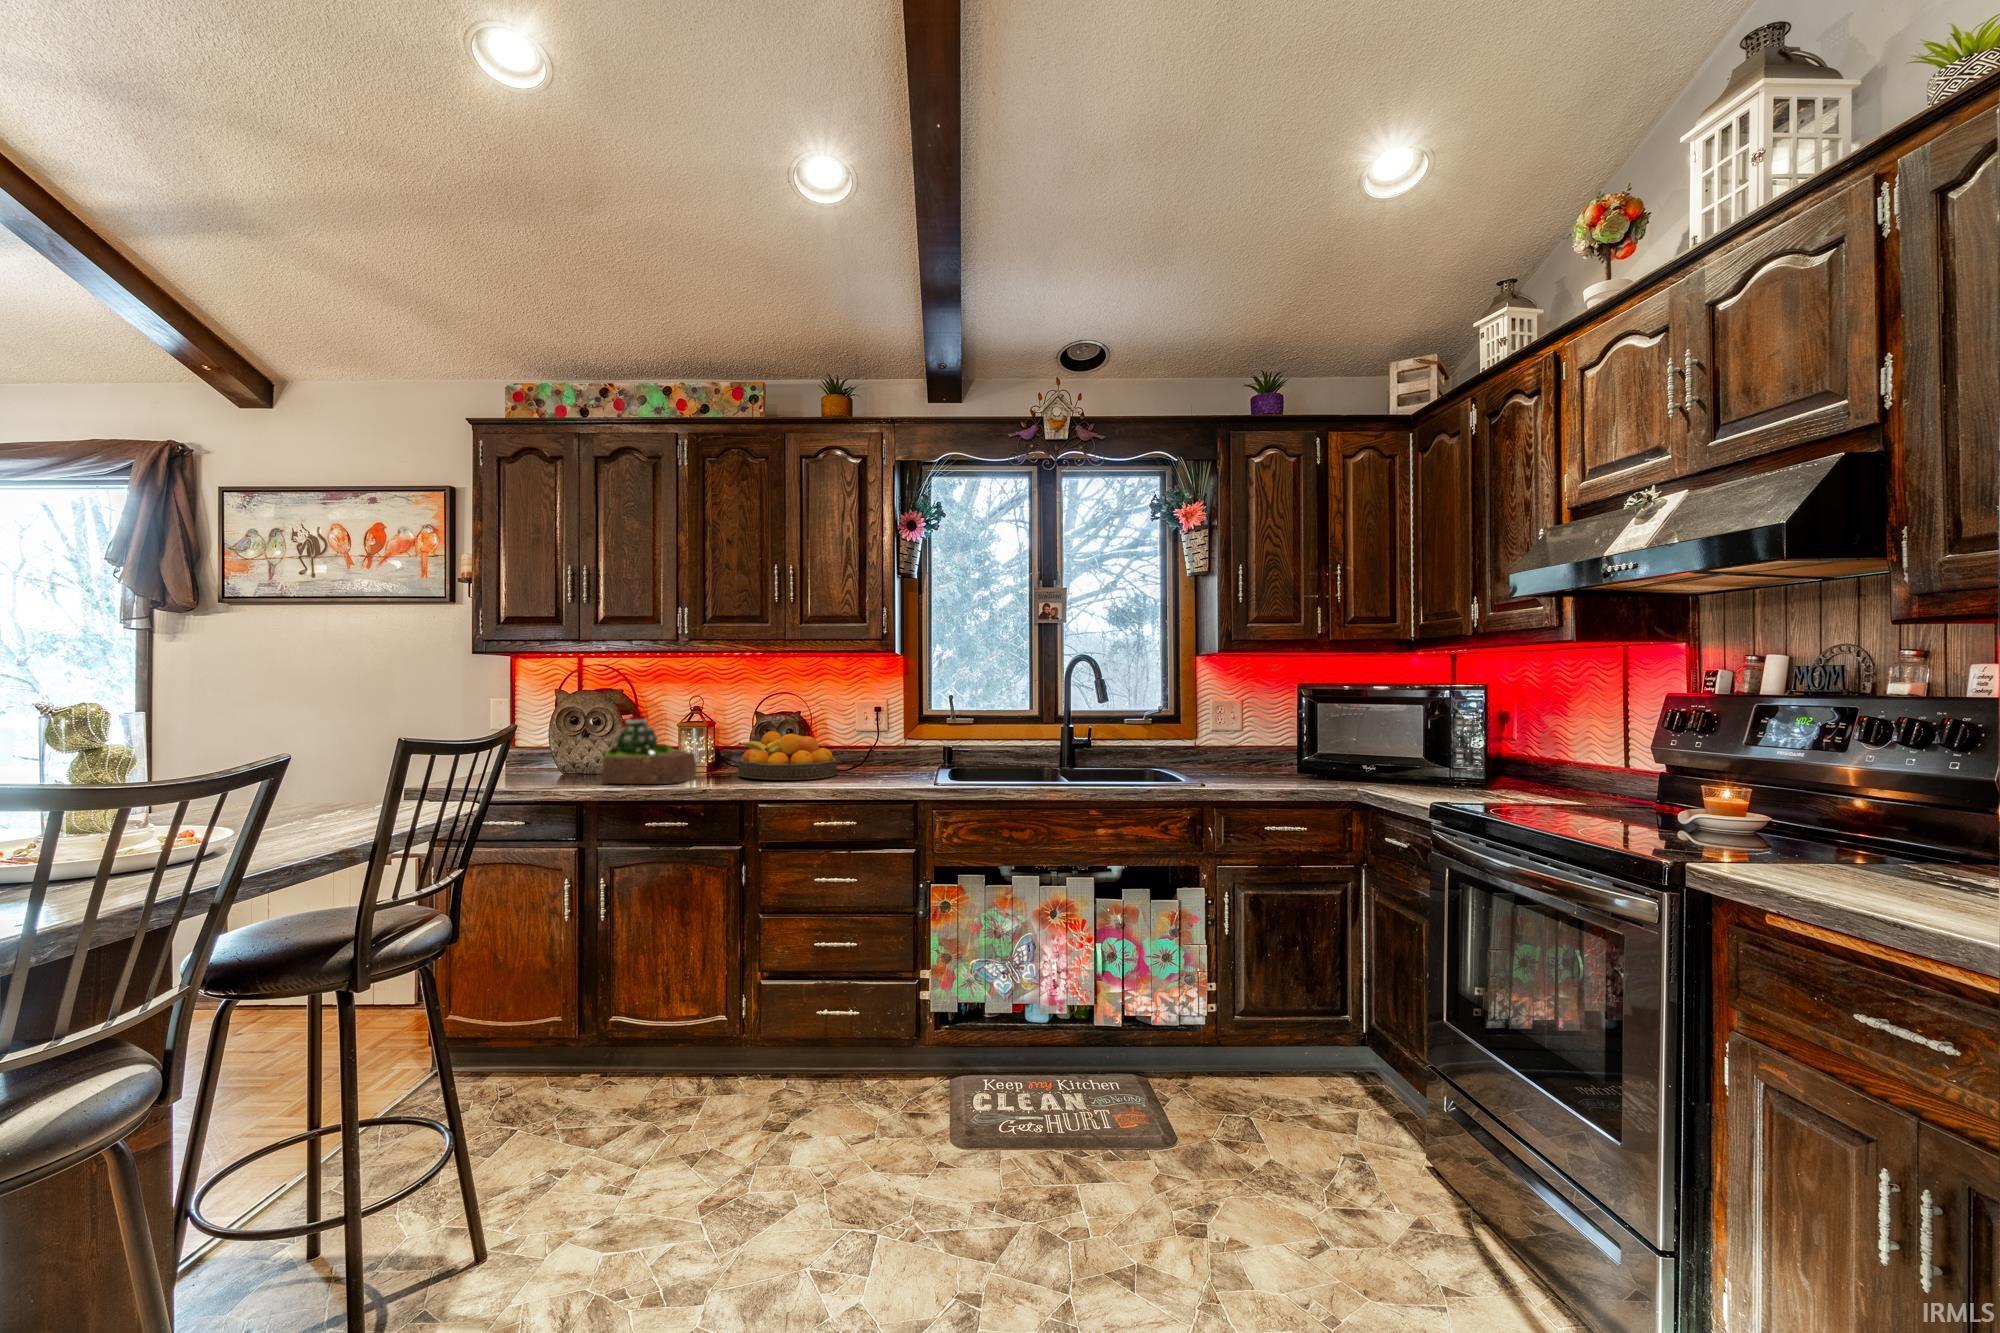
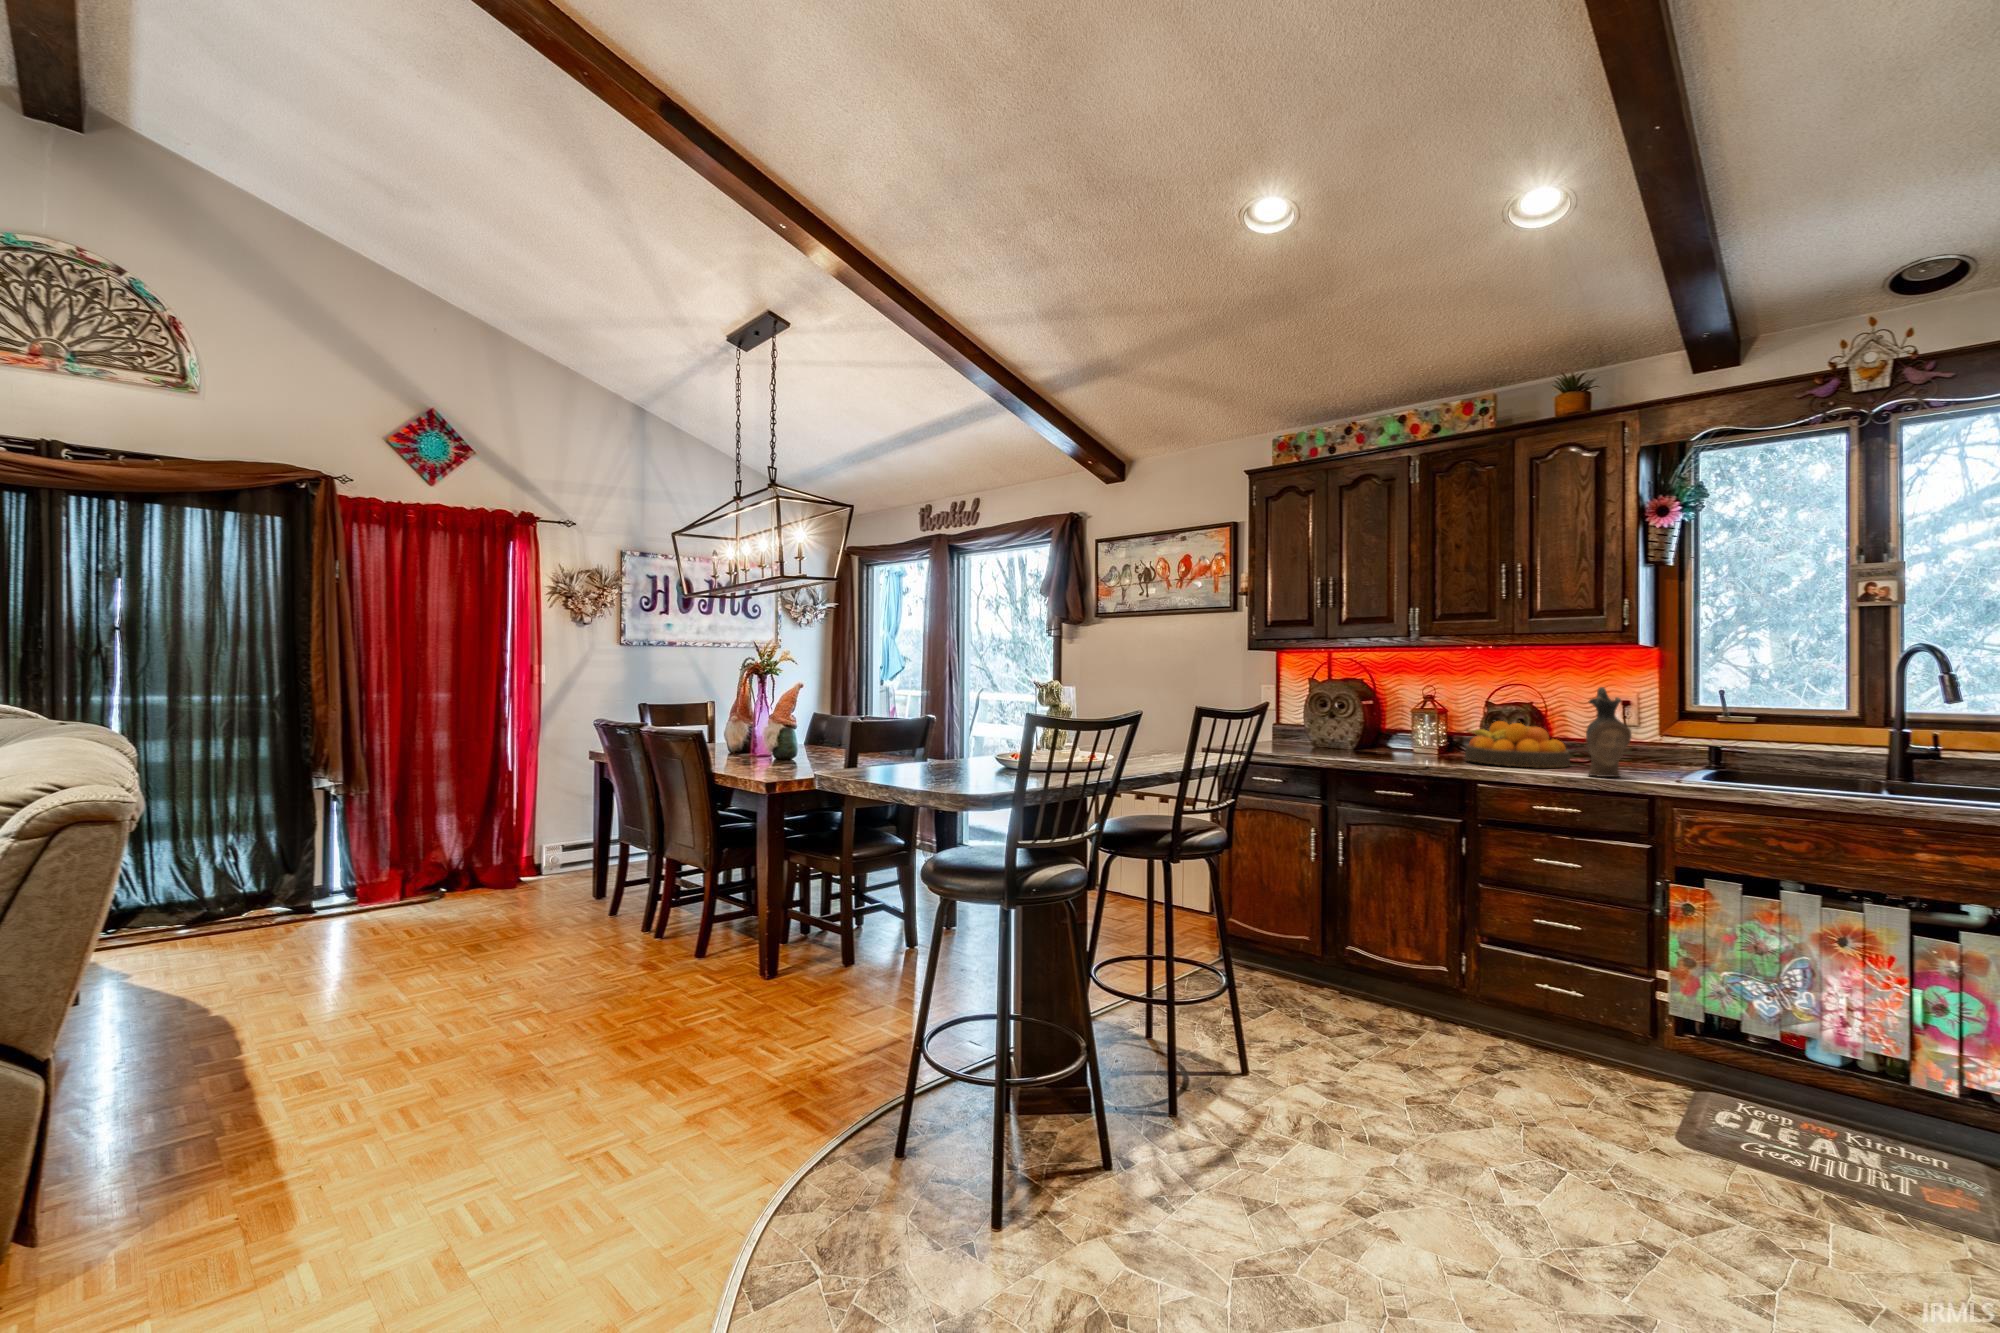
ceramic pitcher: none [858,695,896,786] -> present [1586,687,1632,777]
succulent plant: present [602,715,697,784] -> none [1343,701,1425,761]

